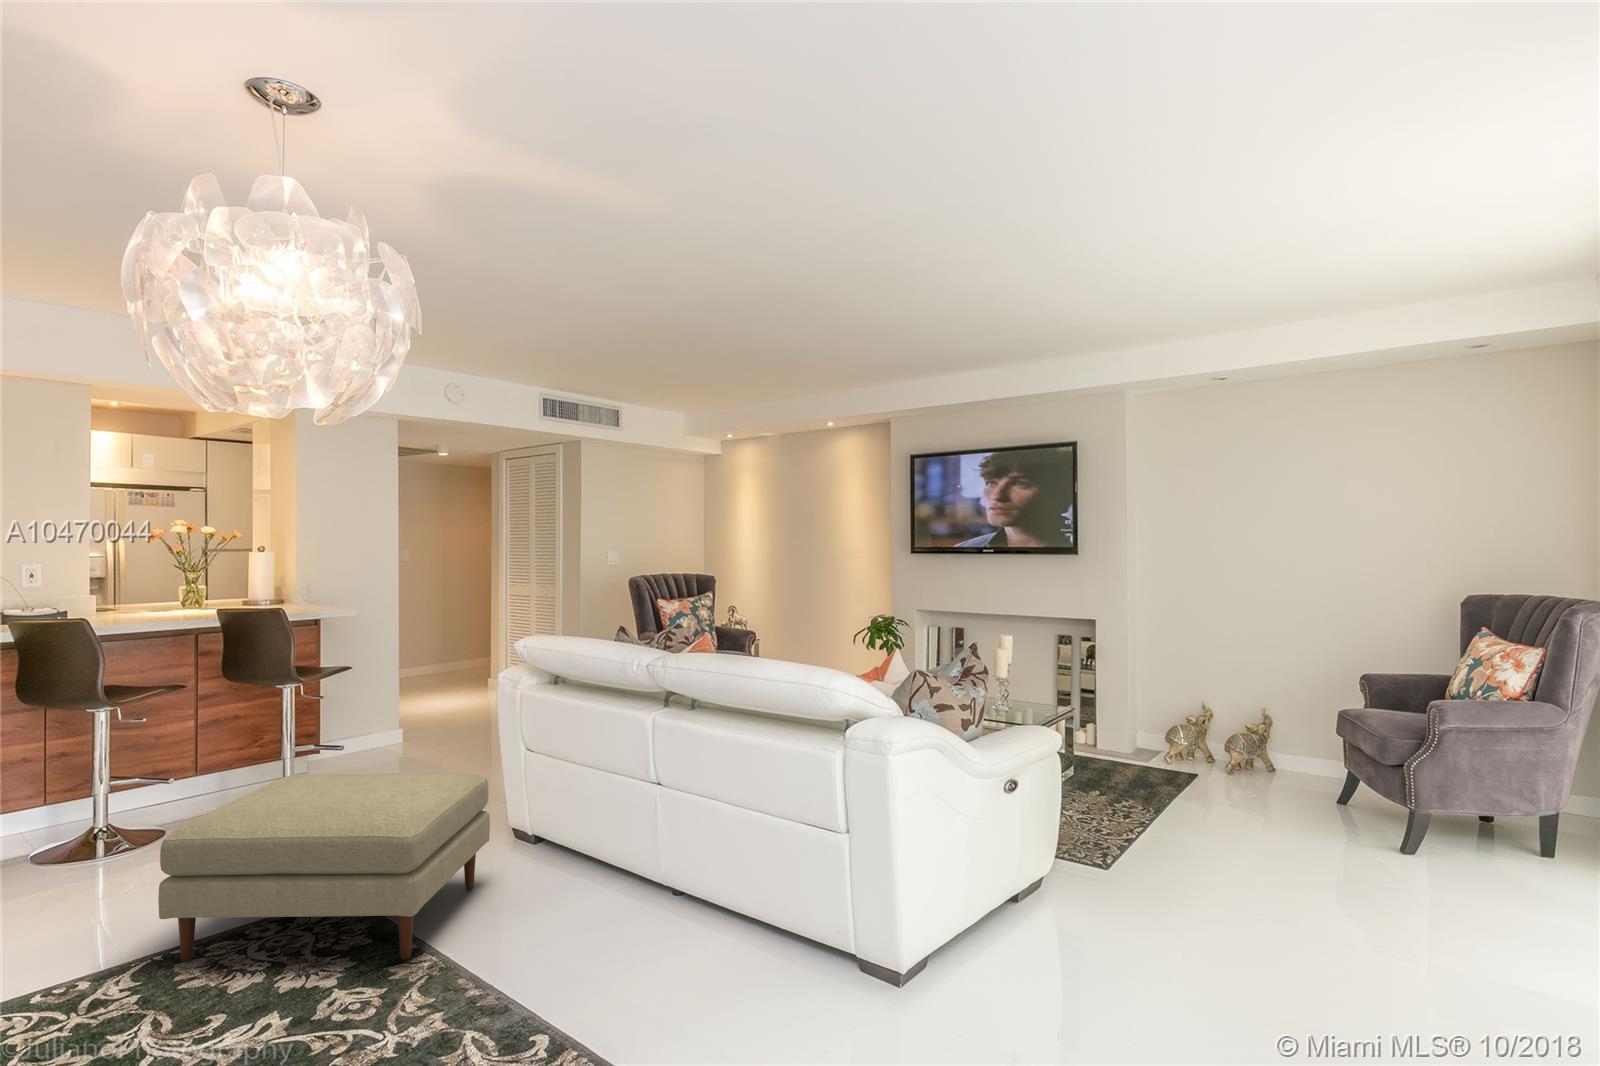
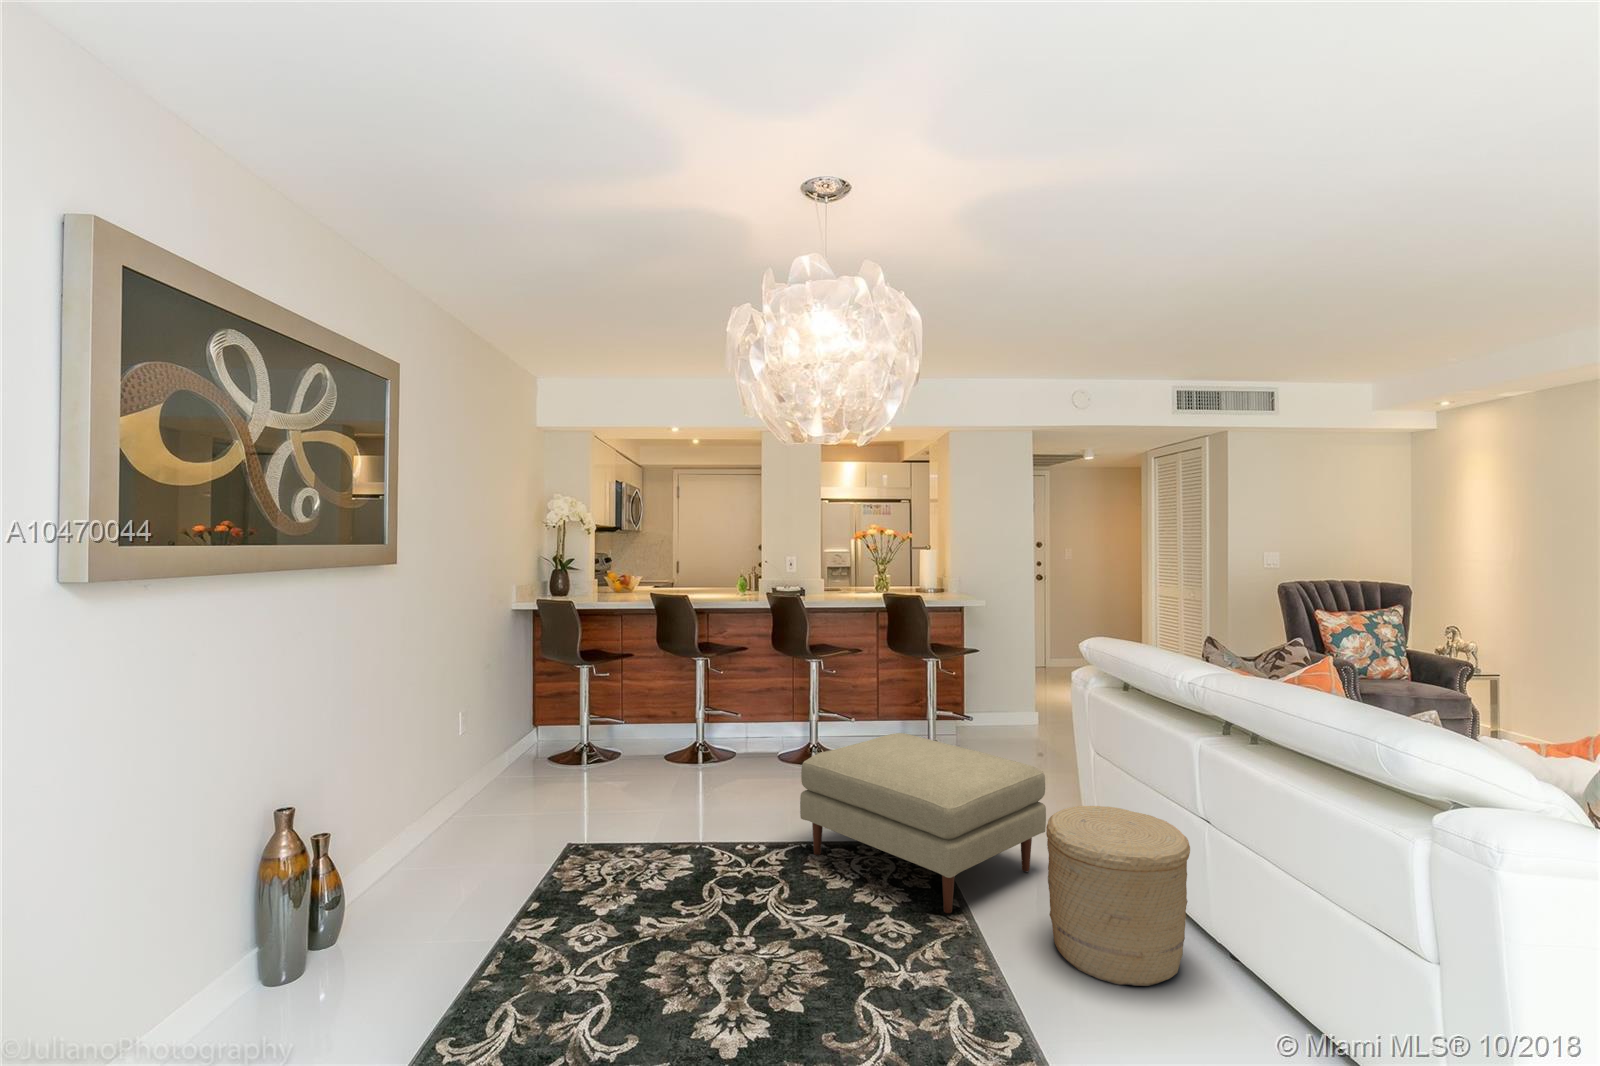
woven basket: none [522,789,656,957] -> present [1046,806,1190,986]

